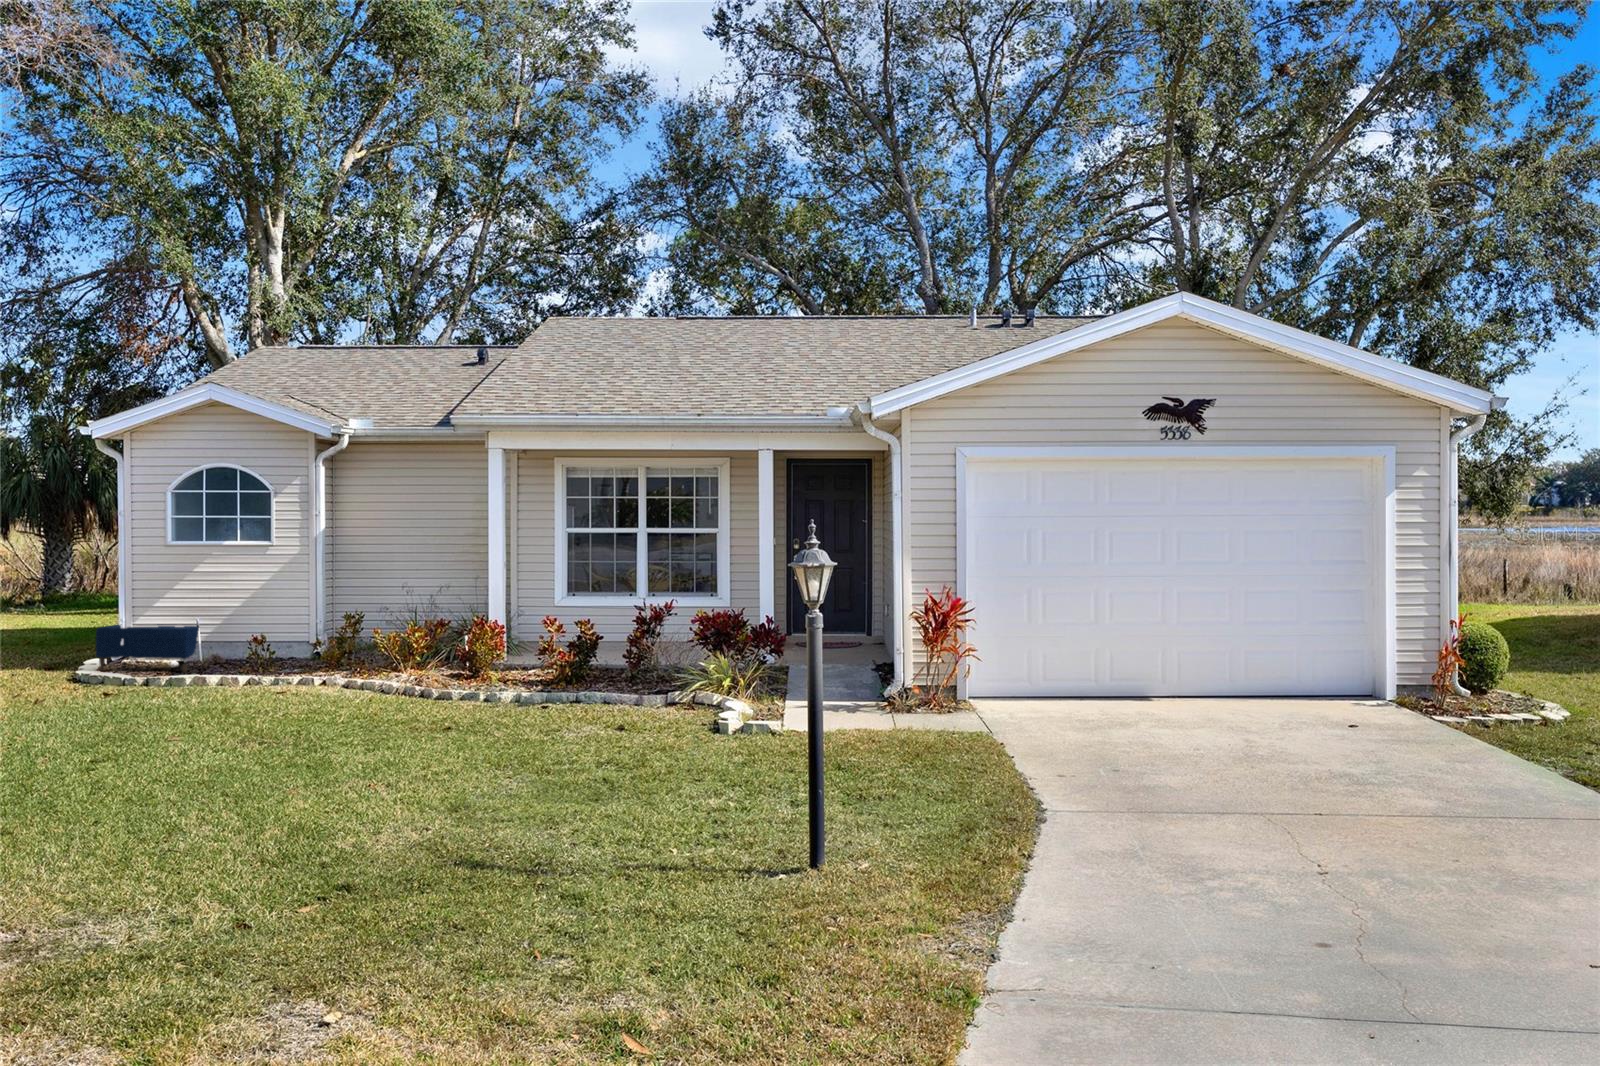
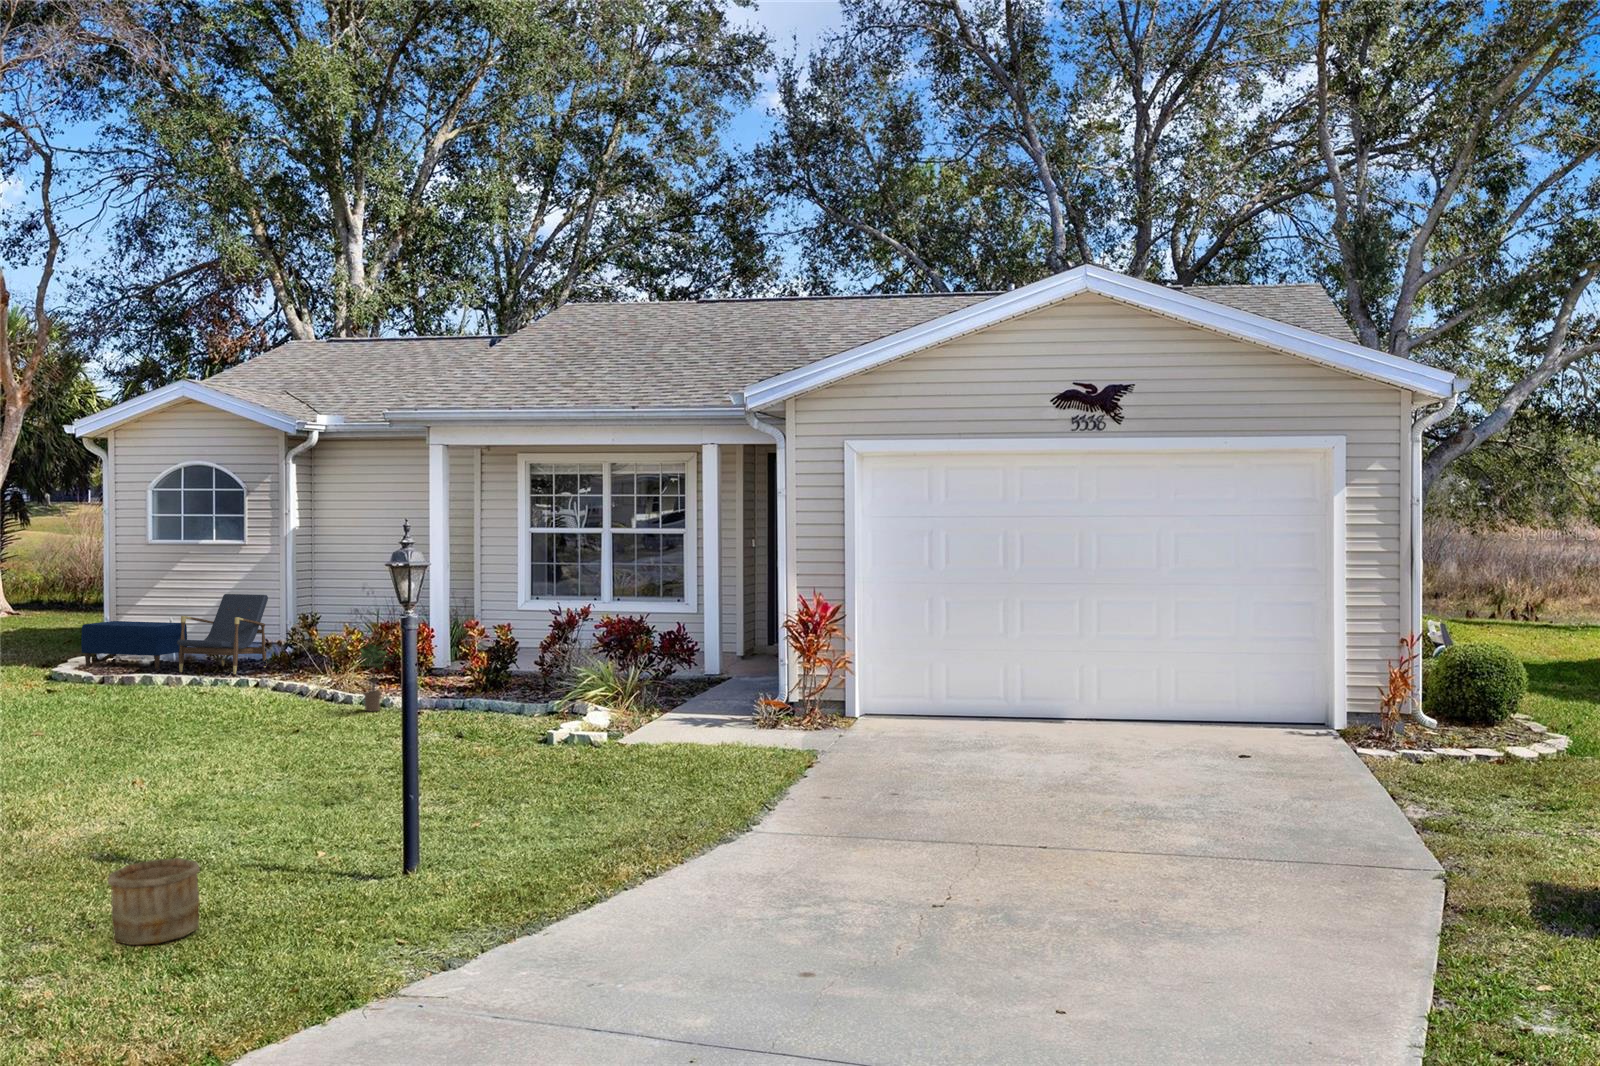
lounge chair: none [216,595,303,676] -> present [177,594,268,674]
potted plant: none [472,640,513,708] -> present [360,644,391,711]
wooden bucket: none [630,854,719,948] -> present [108,858,200,945]

